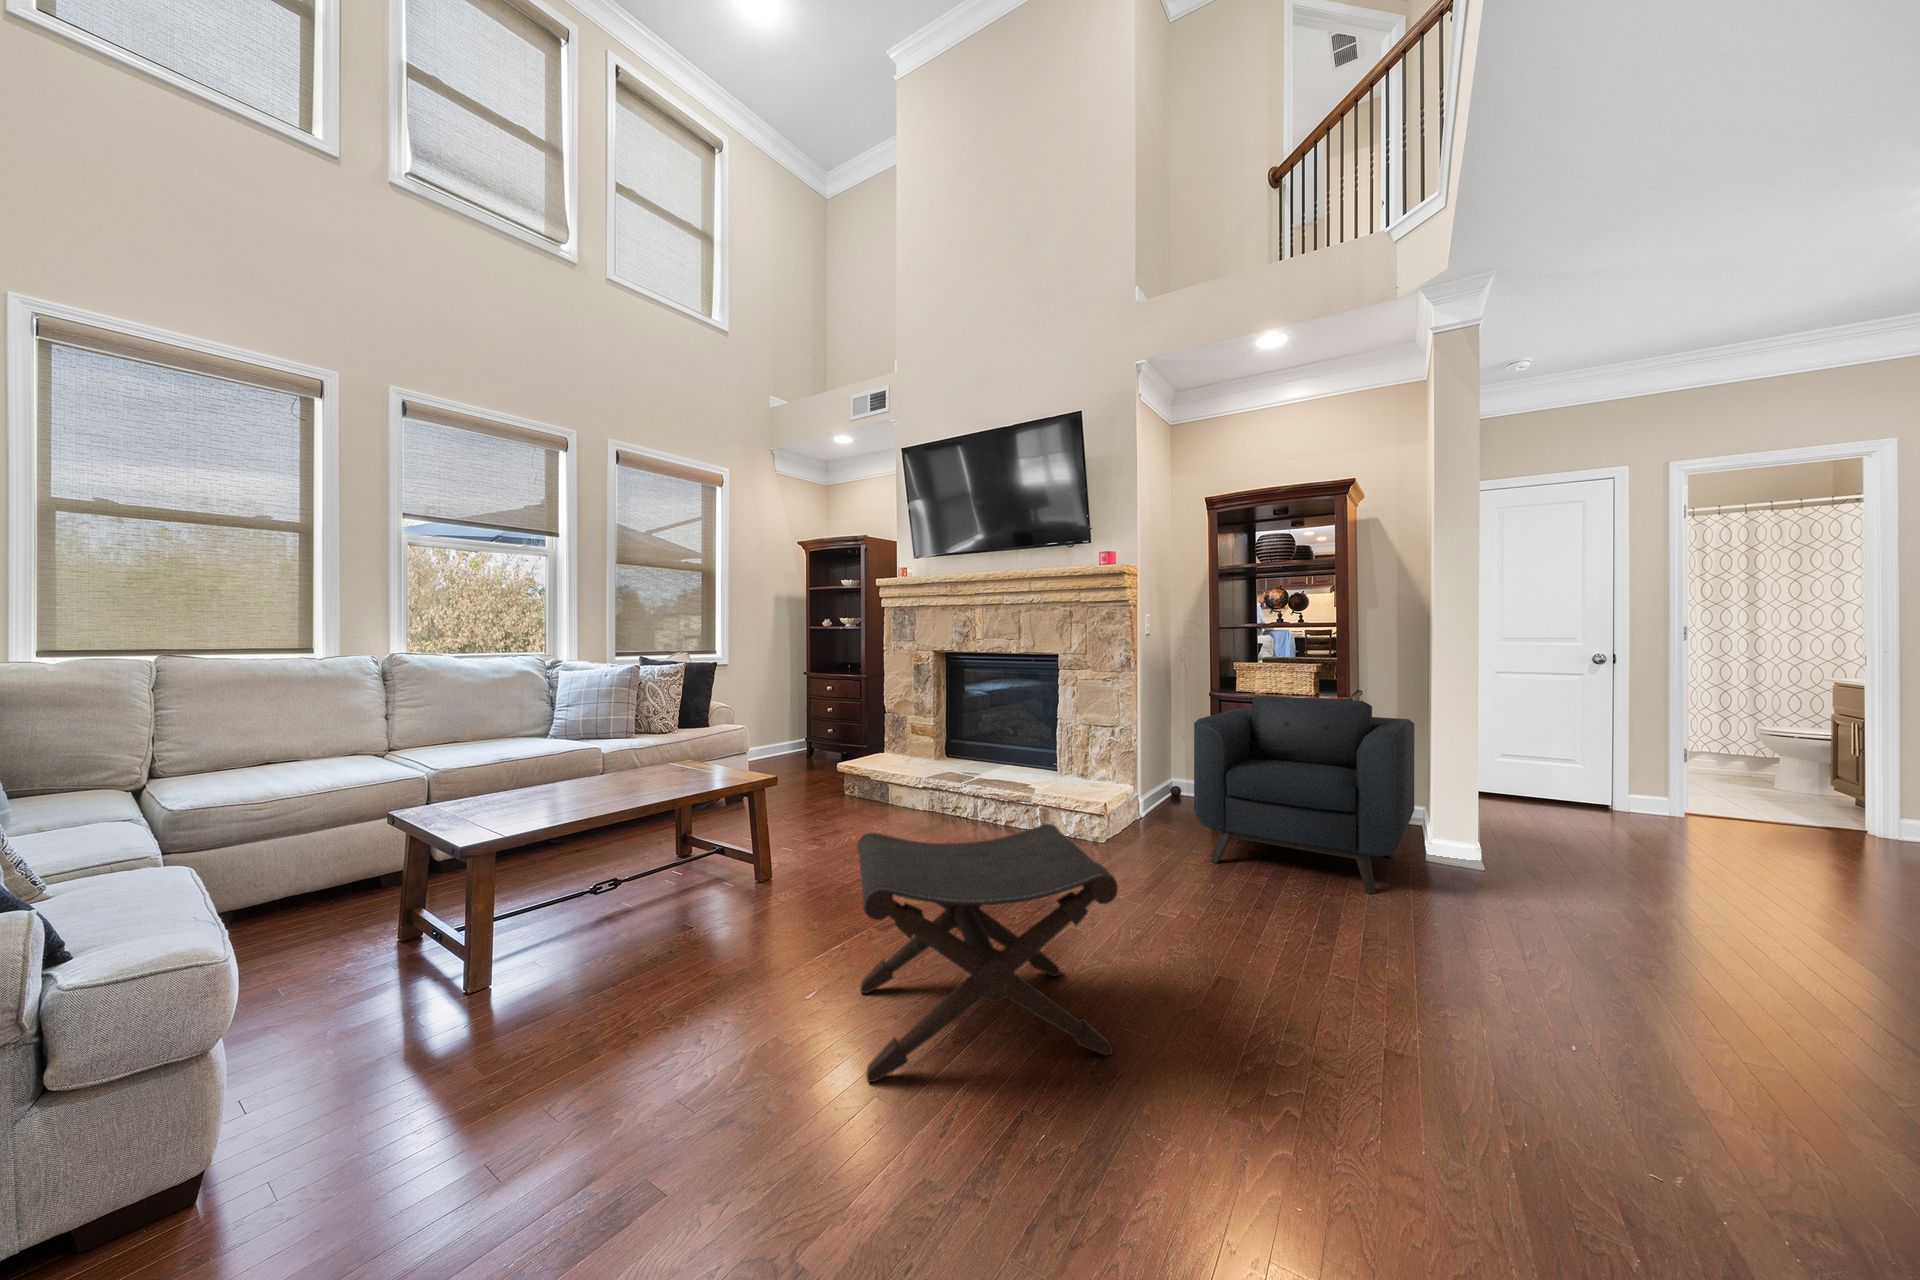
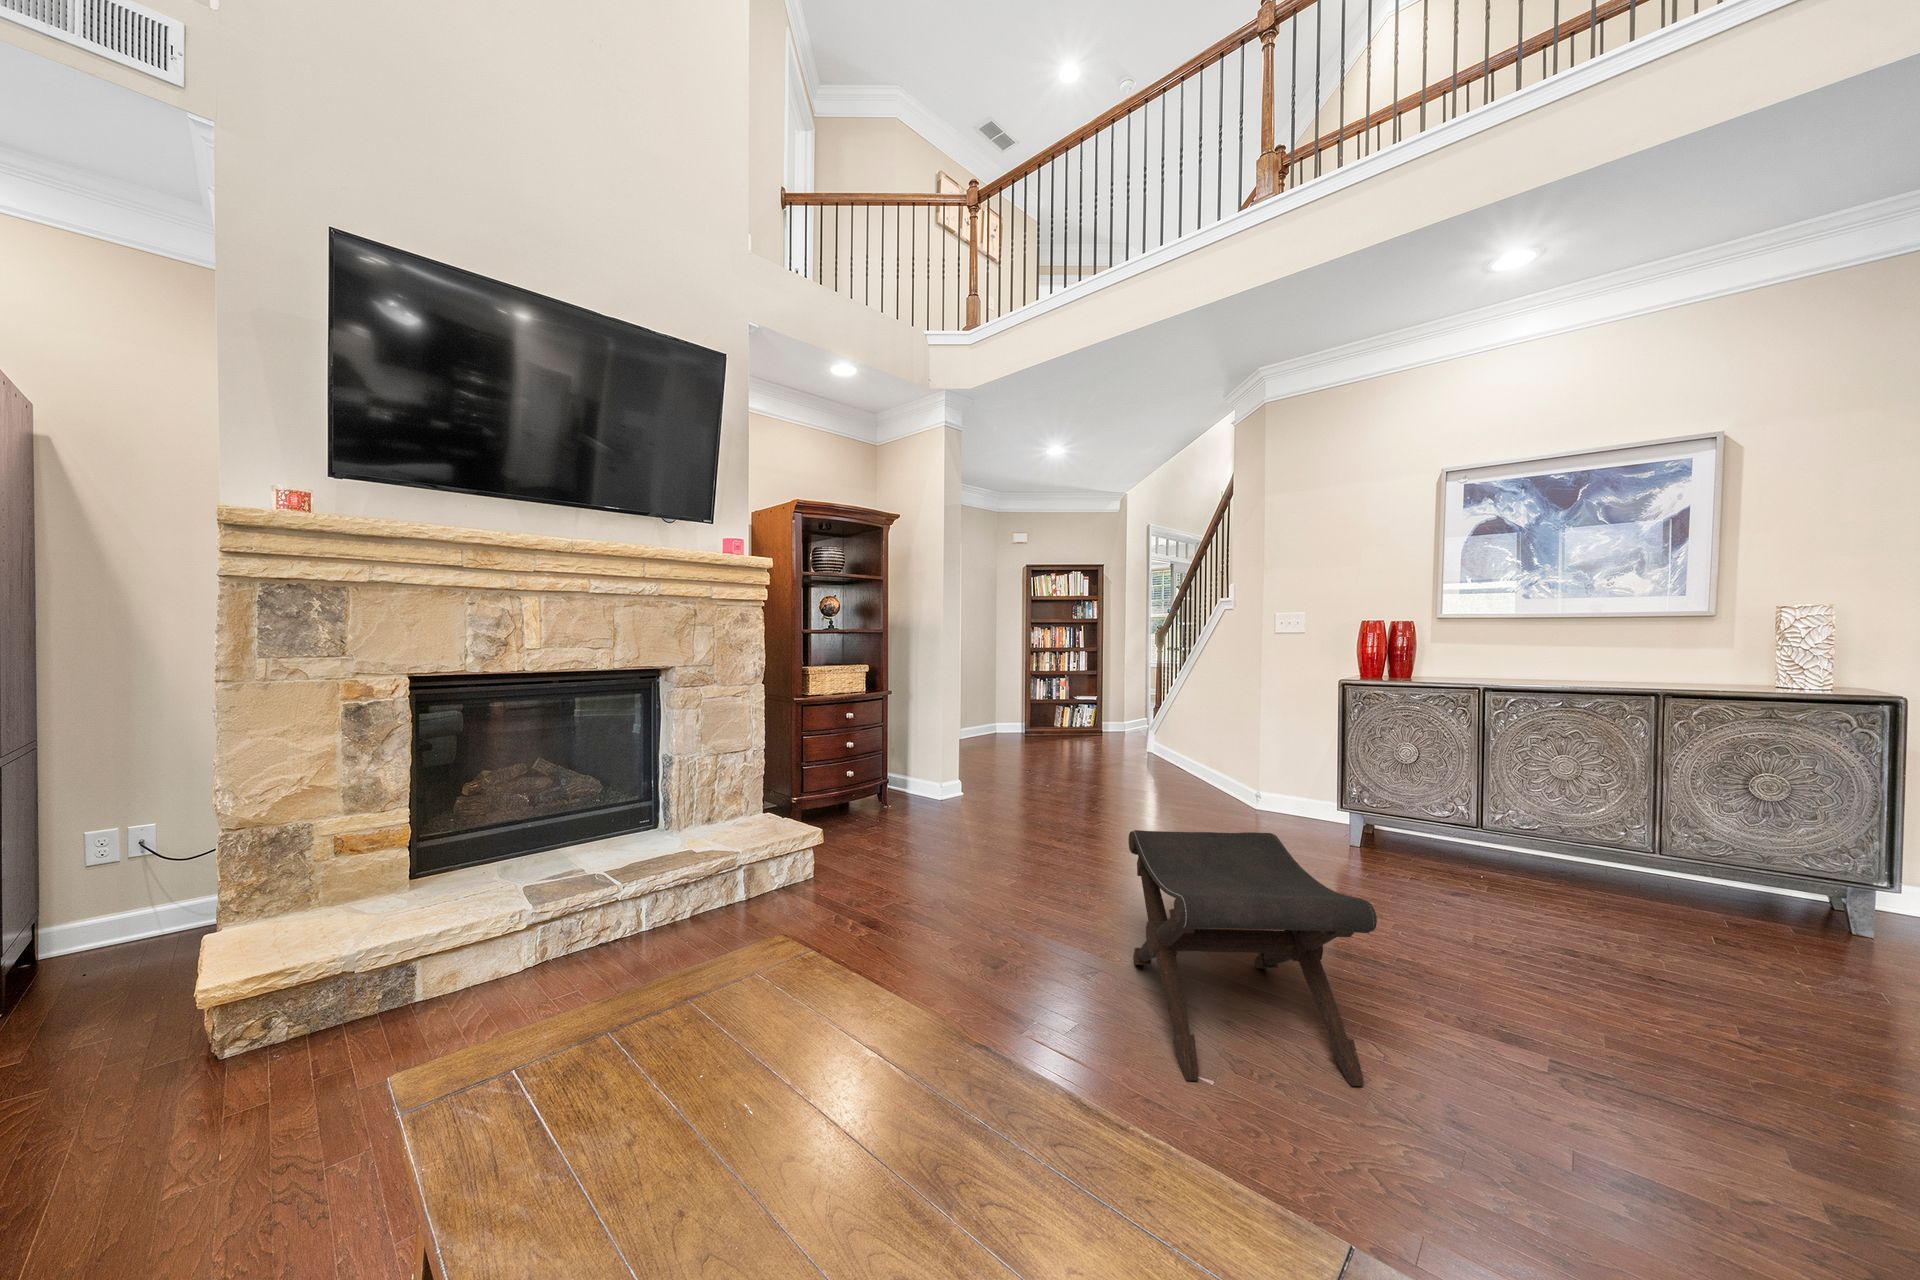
armchair: present [1194,696,1414,894] -> none [833,691,1016,853]

